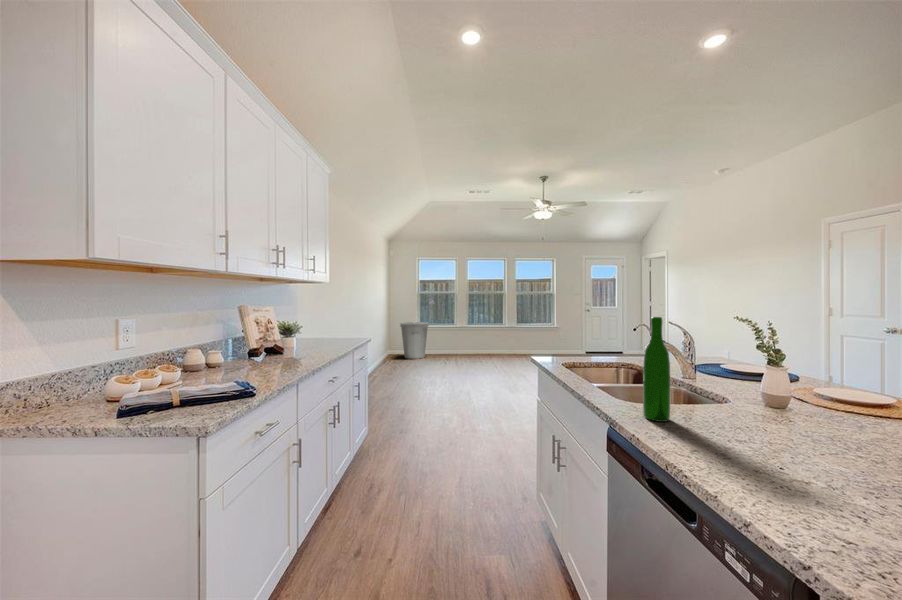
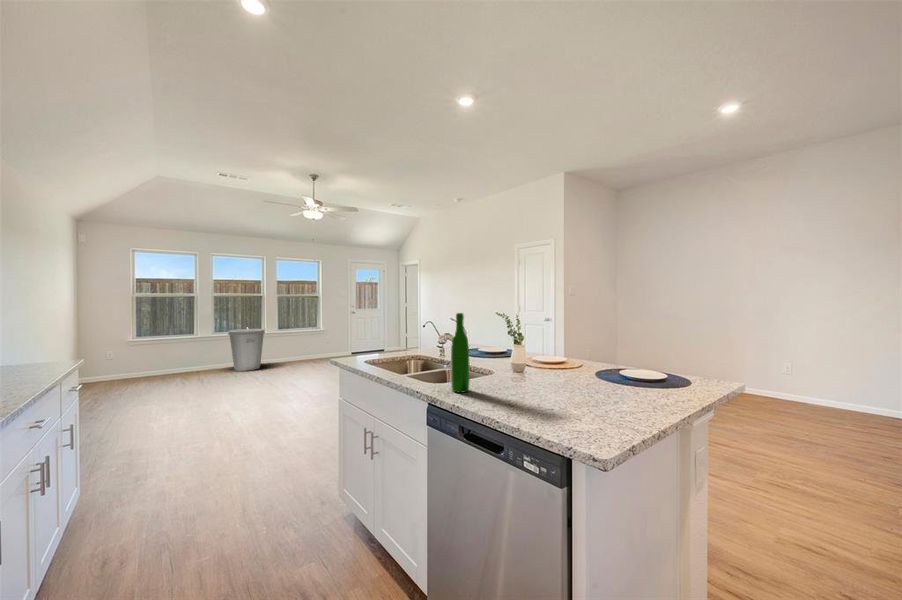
trash can: present [400,320,429,359] -> present [228,327,265,371]

